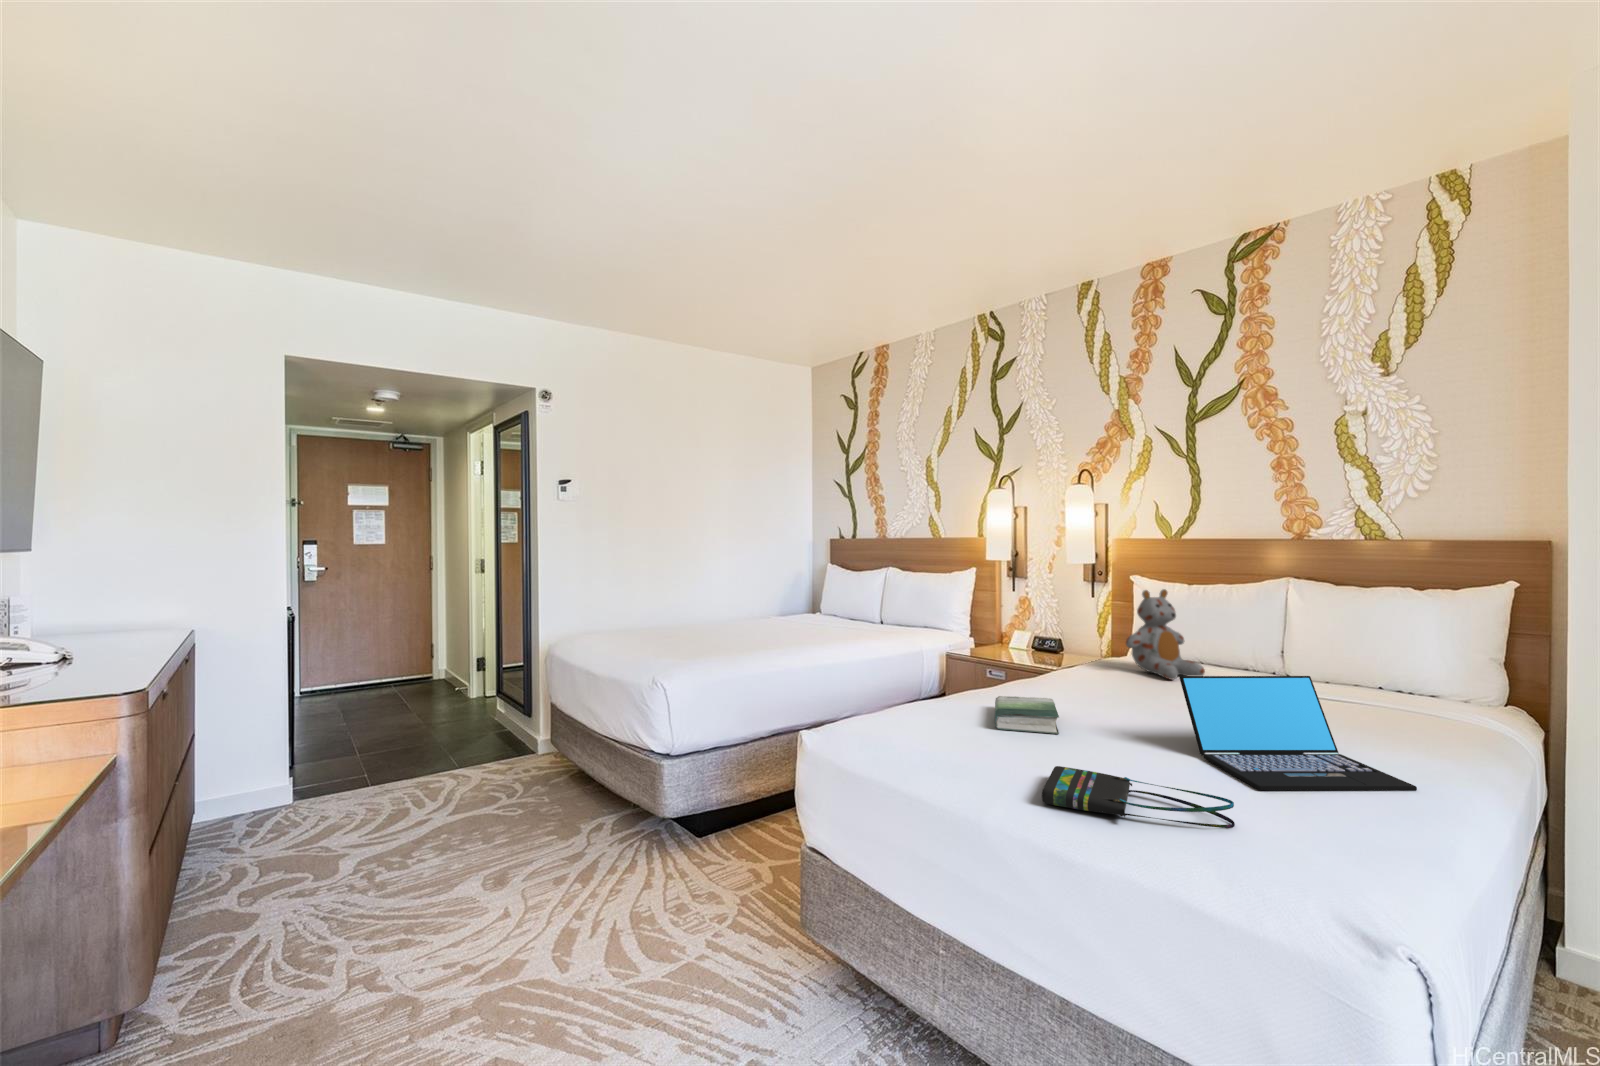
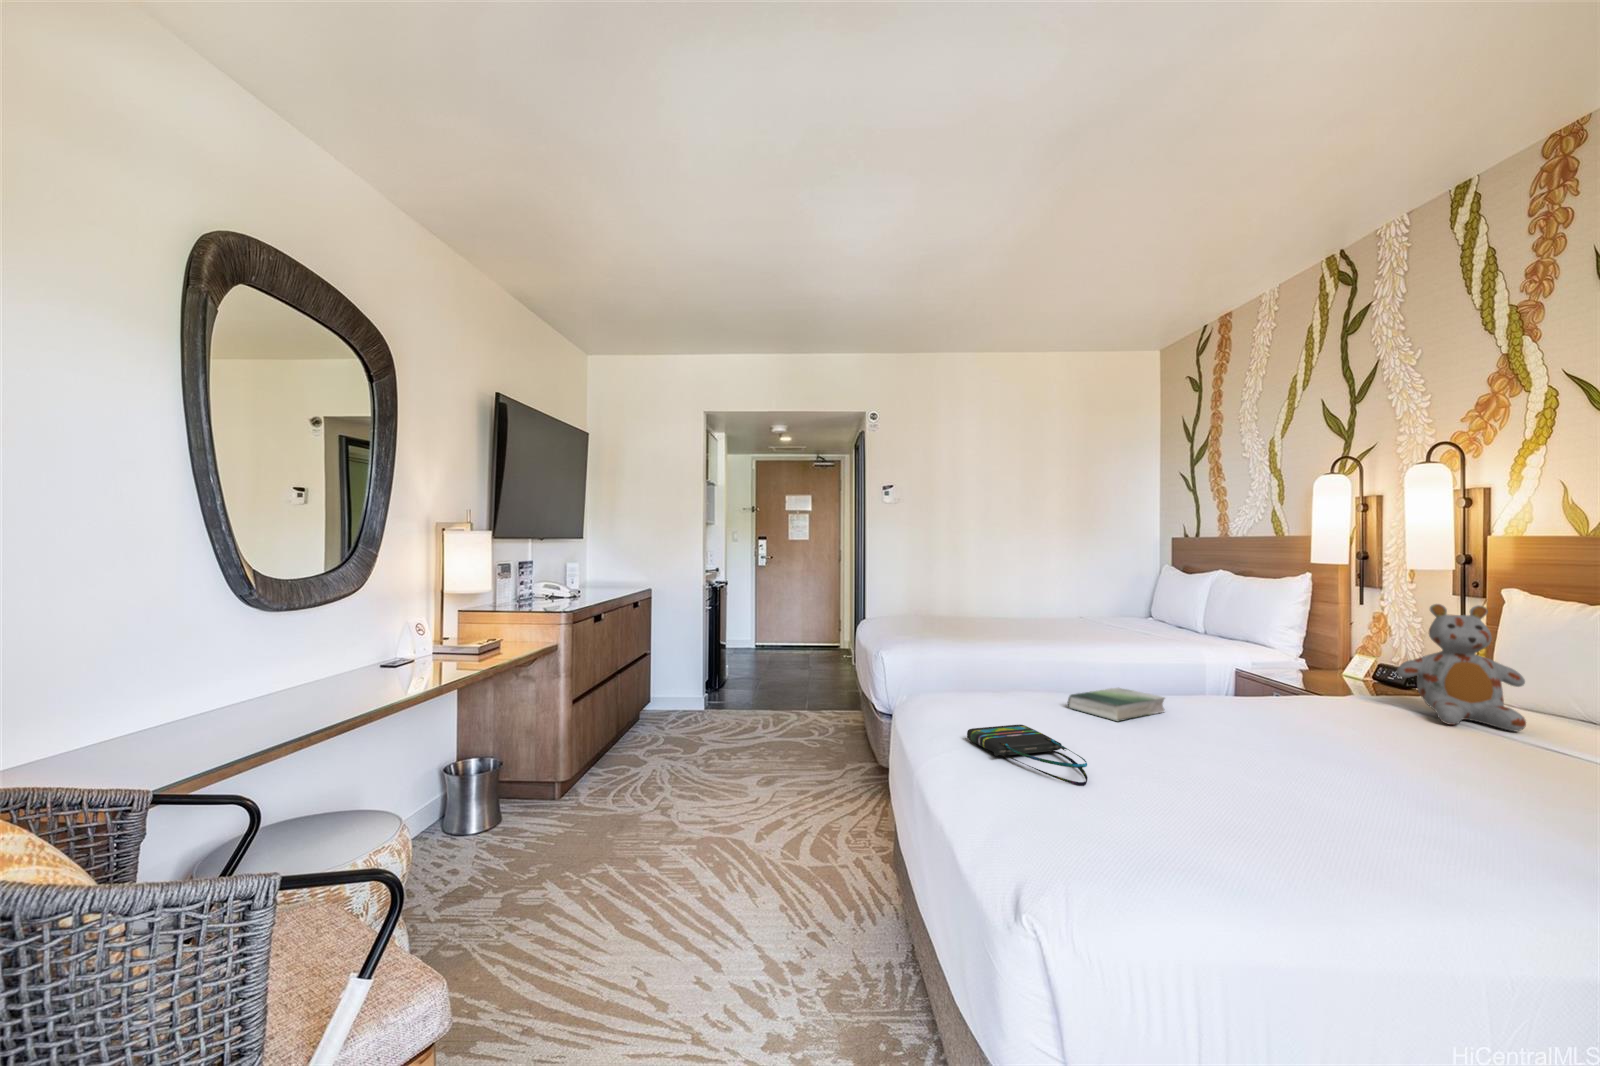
laptop: present [1180,676,1417,791] -> none [1191,678,1413,838]

